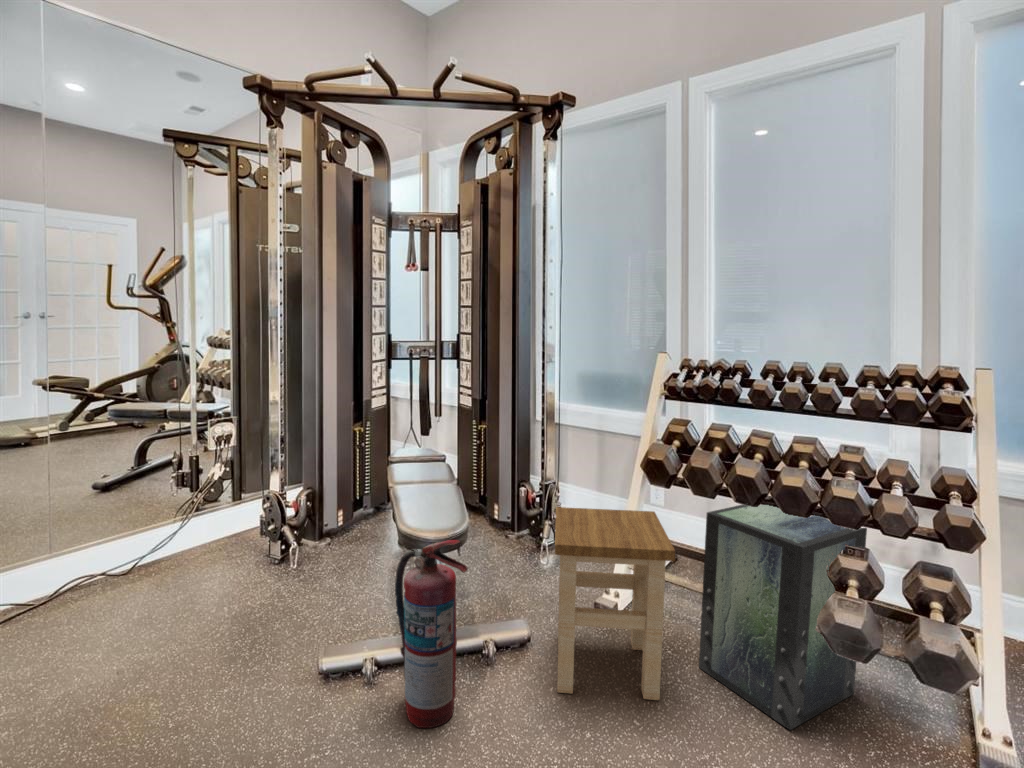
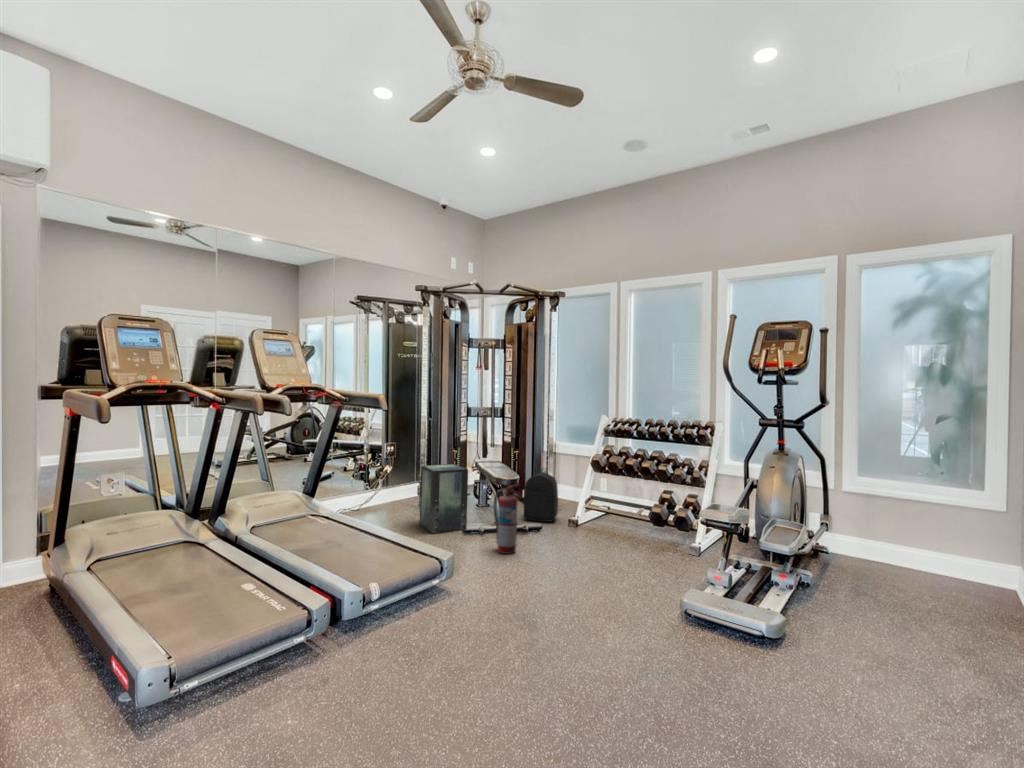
backpack: none [490,464,562,579] -> present [523,469,558,522]
storage box: present [699,504,867,730] -> present [419,464,468,534]
stool: present [555,507,675,700] -> none [554,481,599,551]

